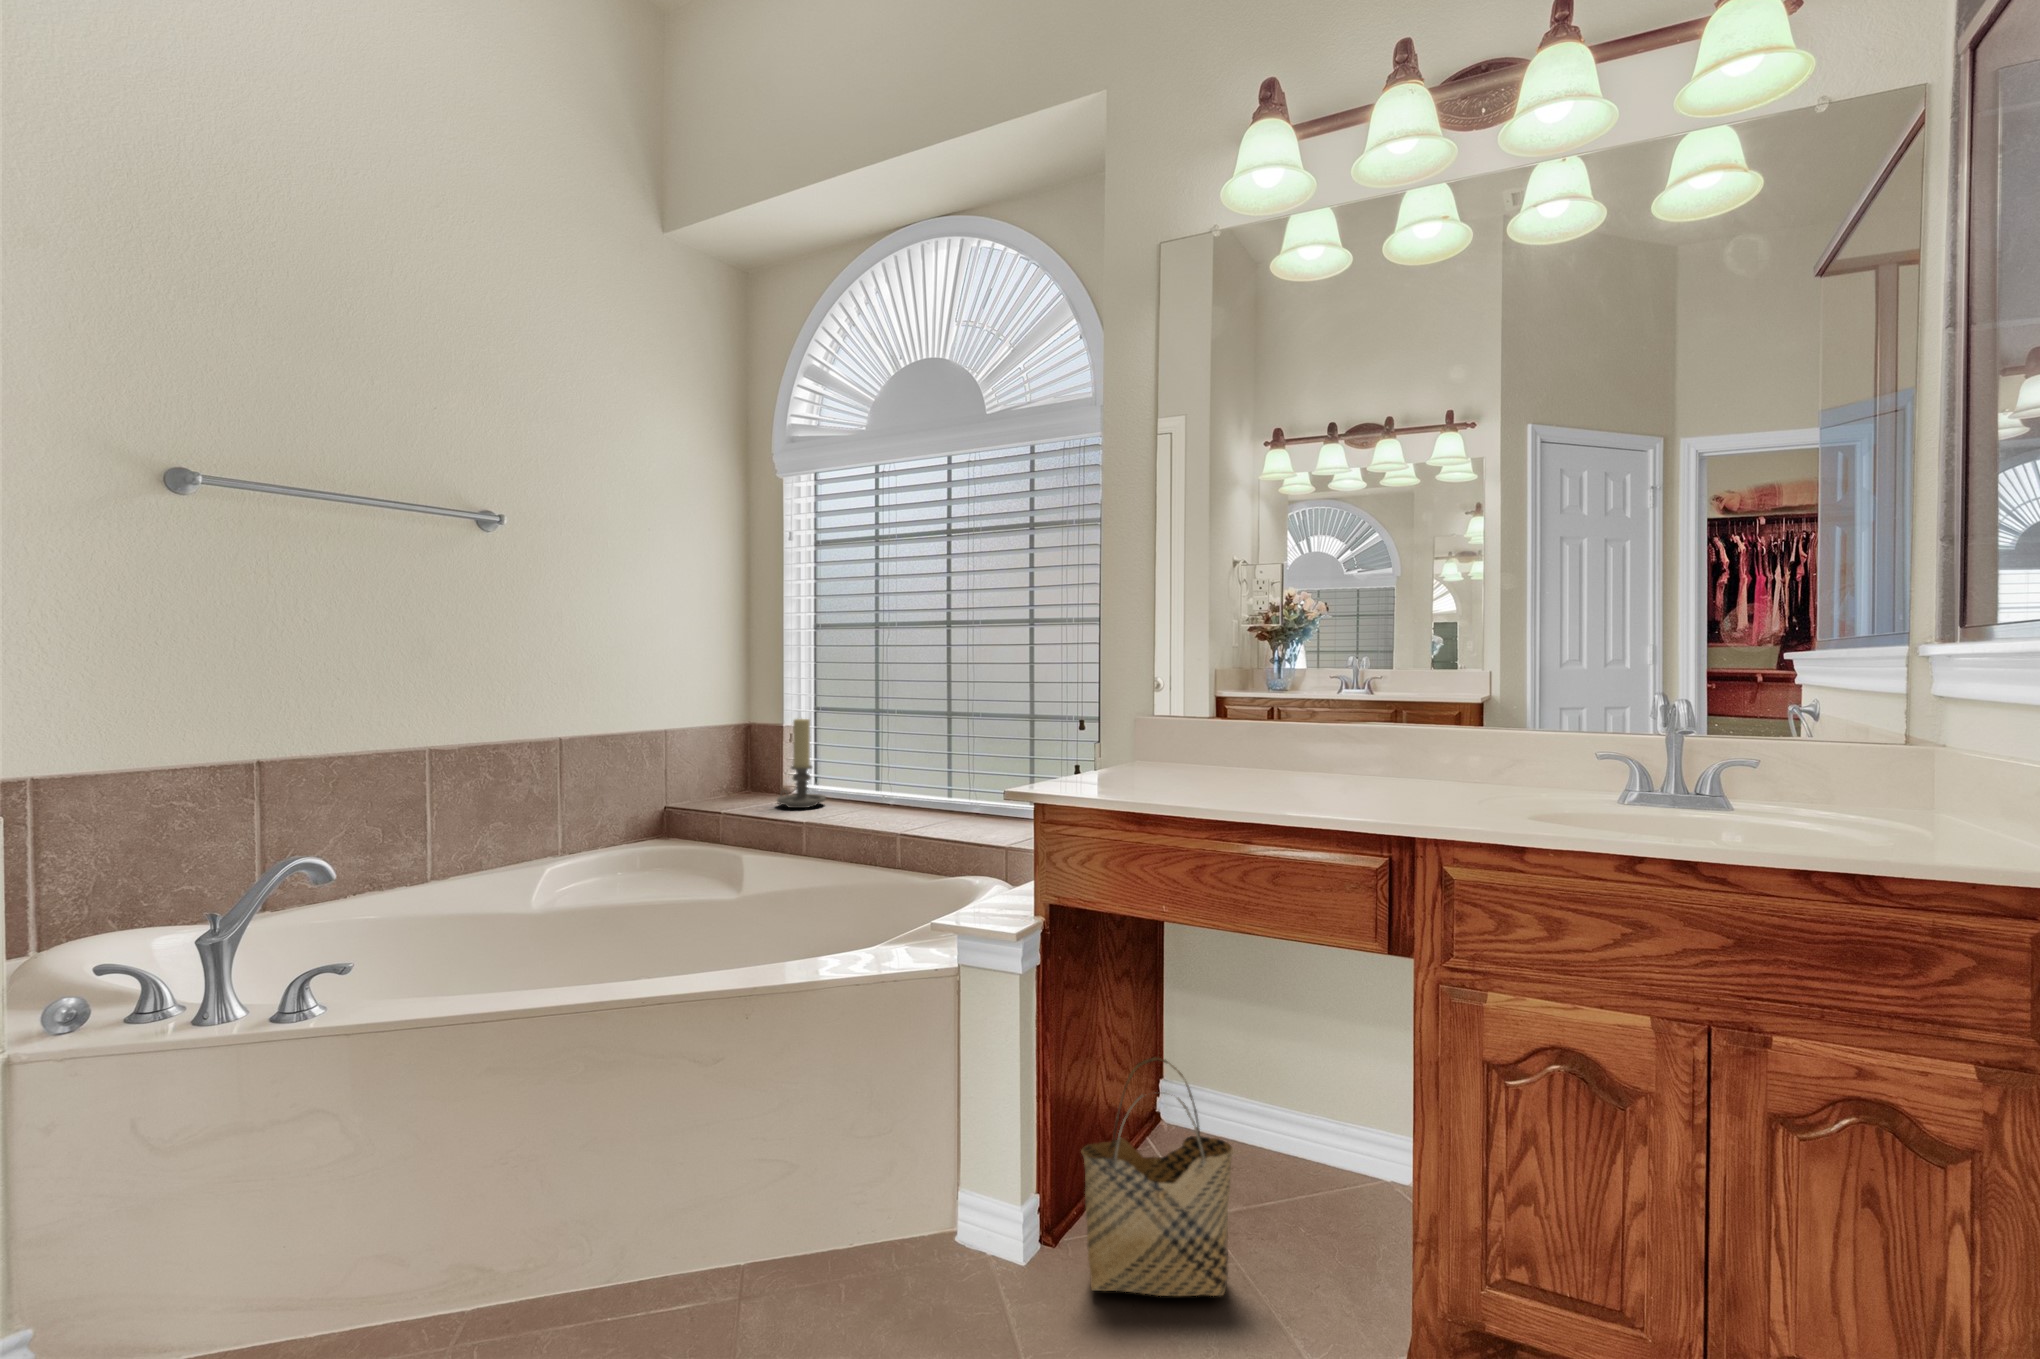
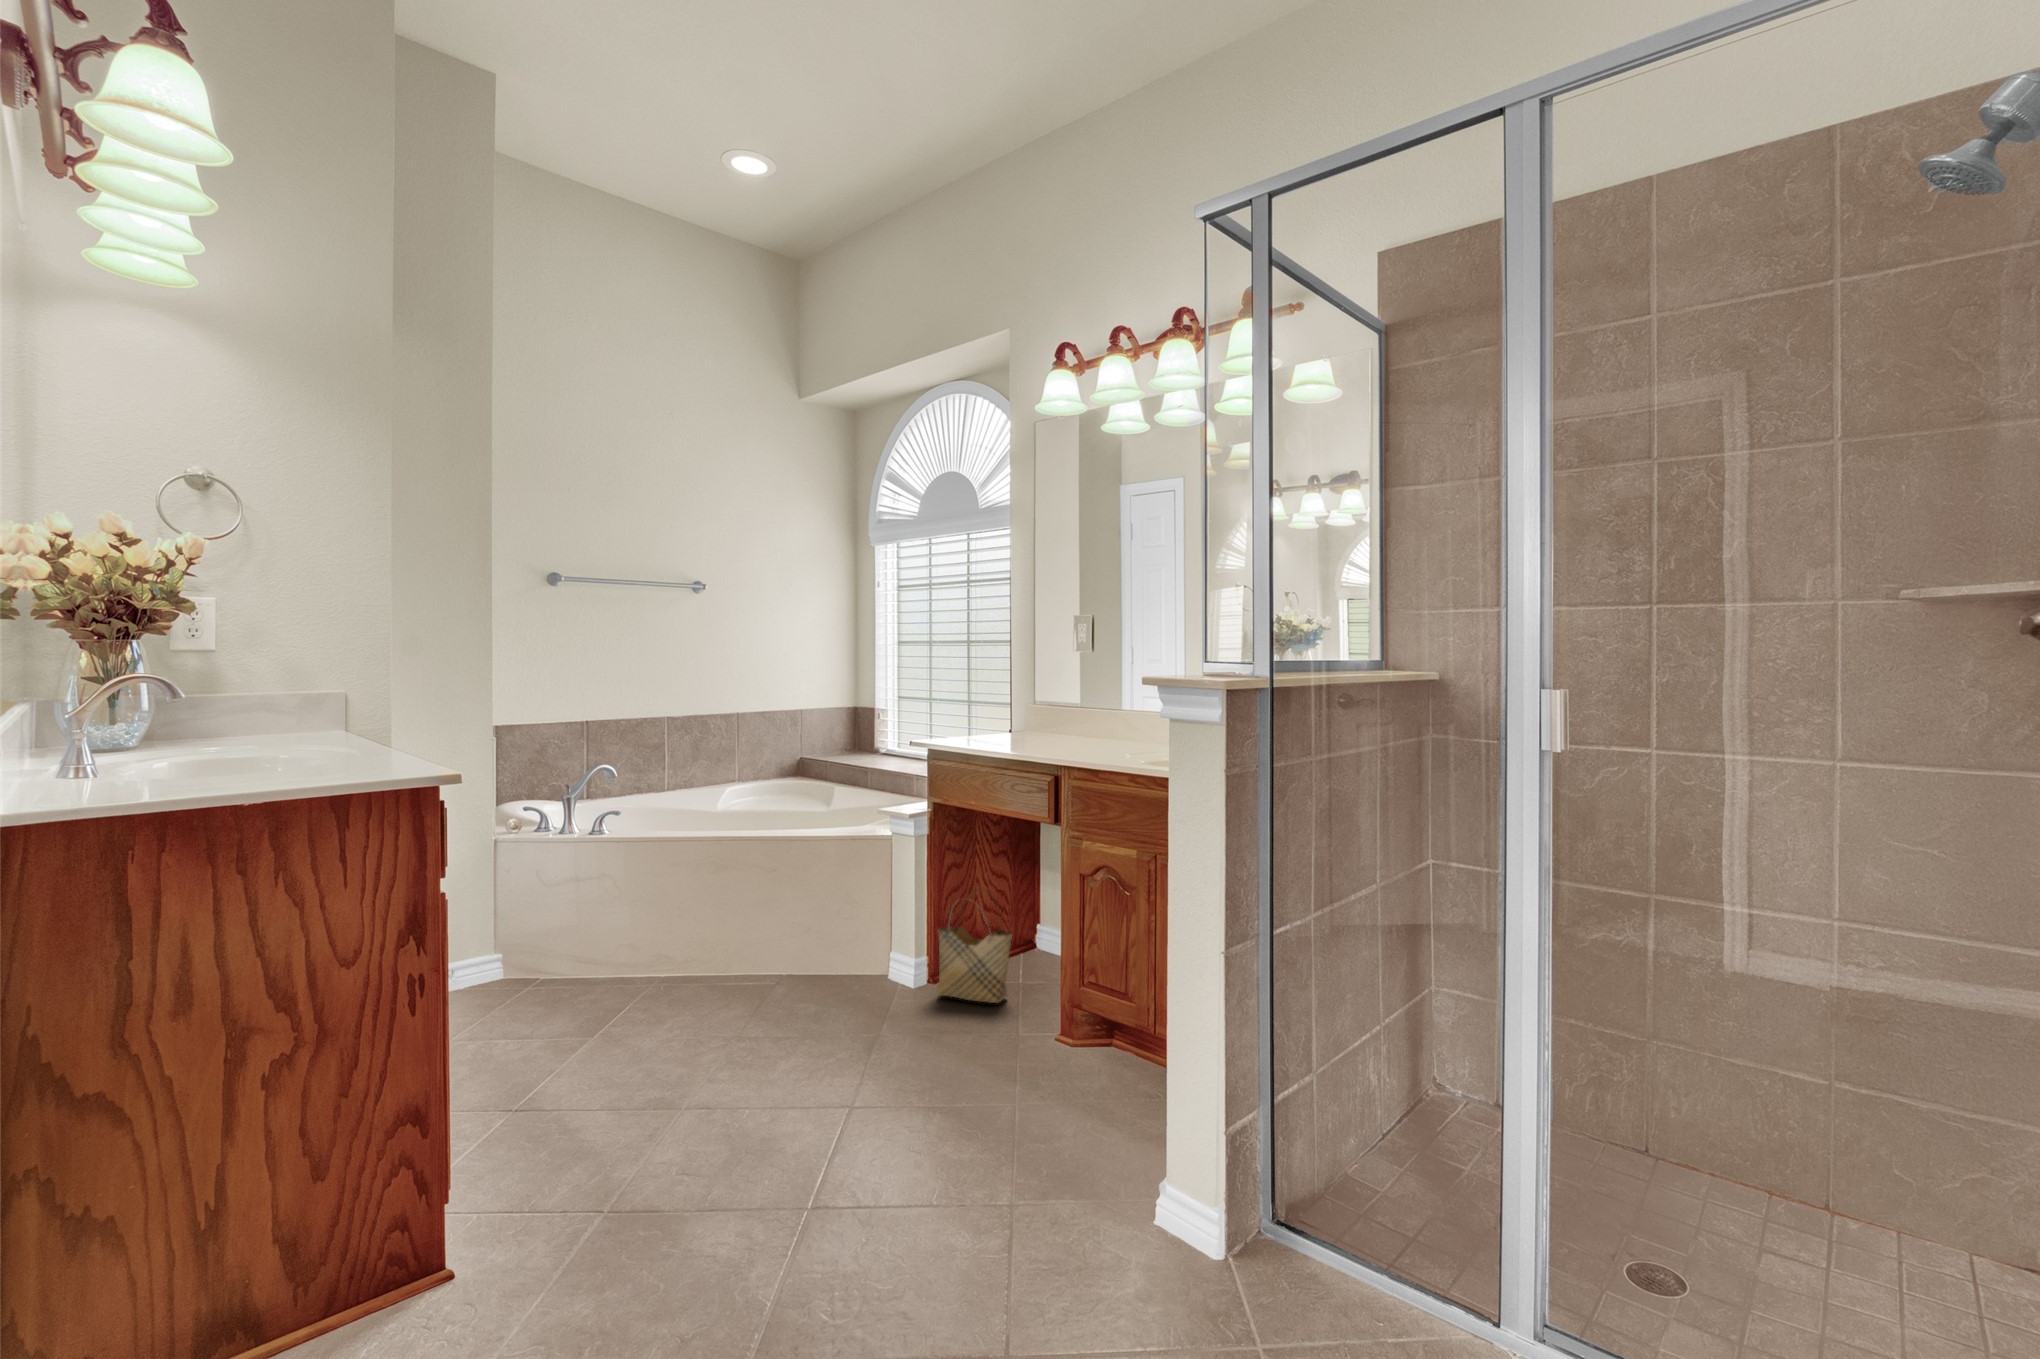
candle holder: present [777,719,826,808] -> none [863,703,893,760]

